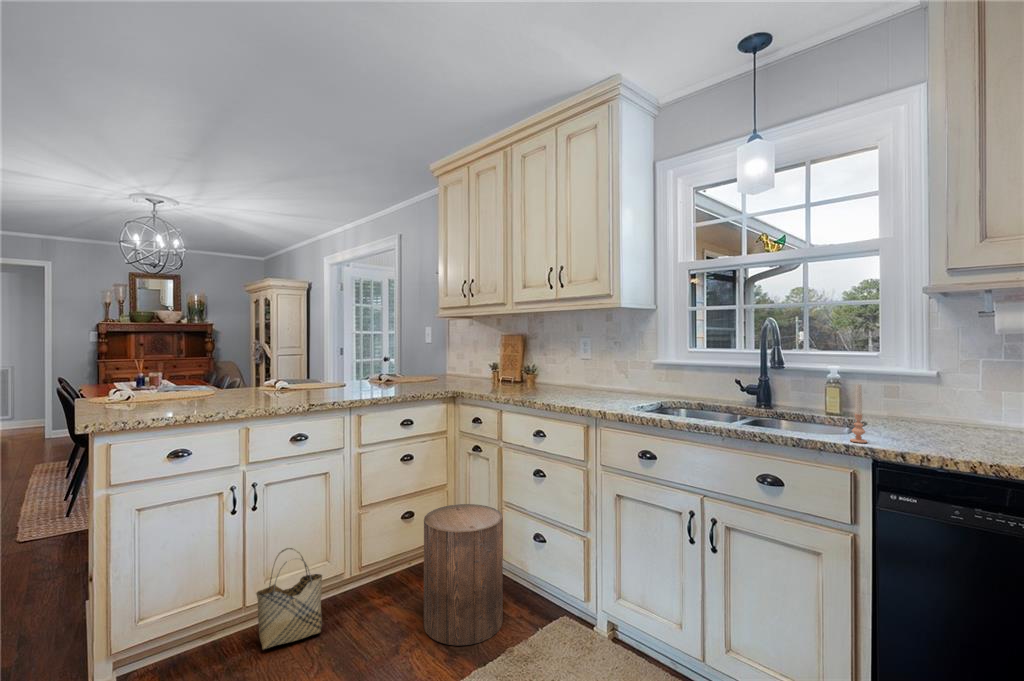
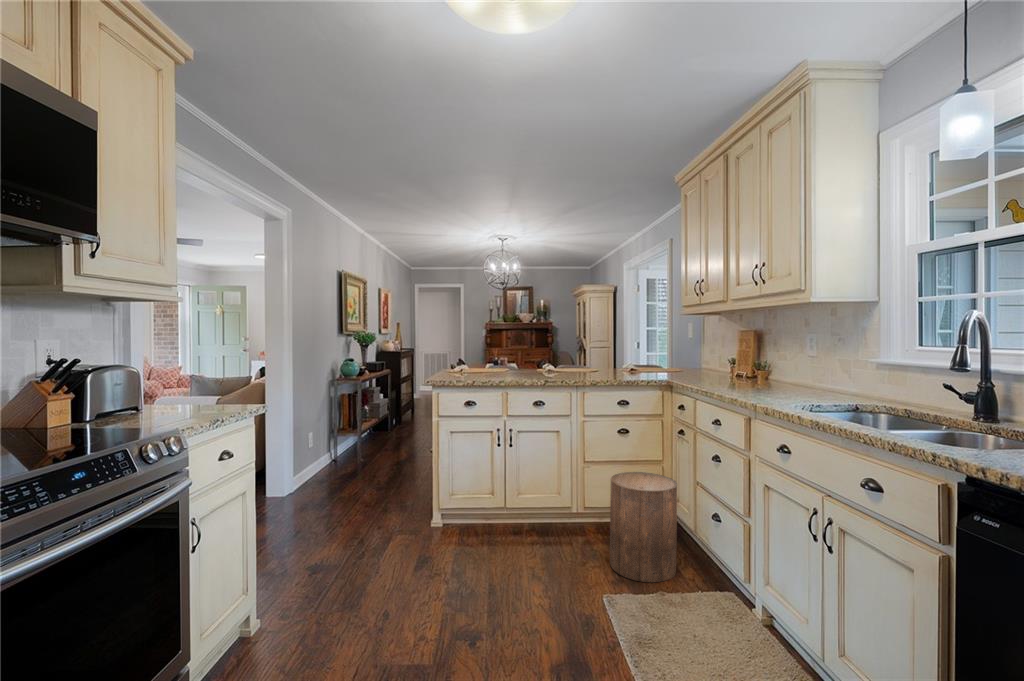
candle: present [850,384,867,443] -> none [956,389,979,457]
woven basket: present [256,548,322,649] -> none [506,477,549,539]

